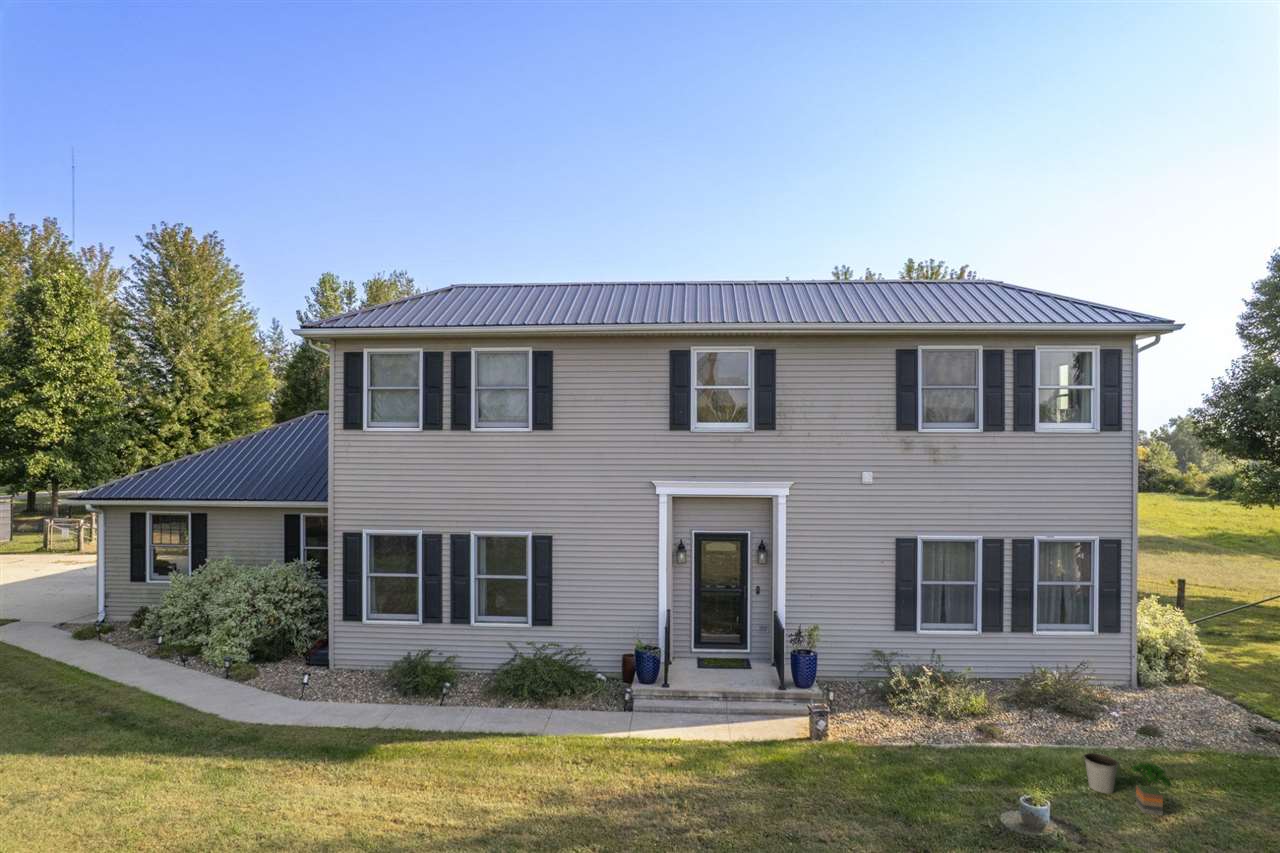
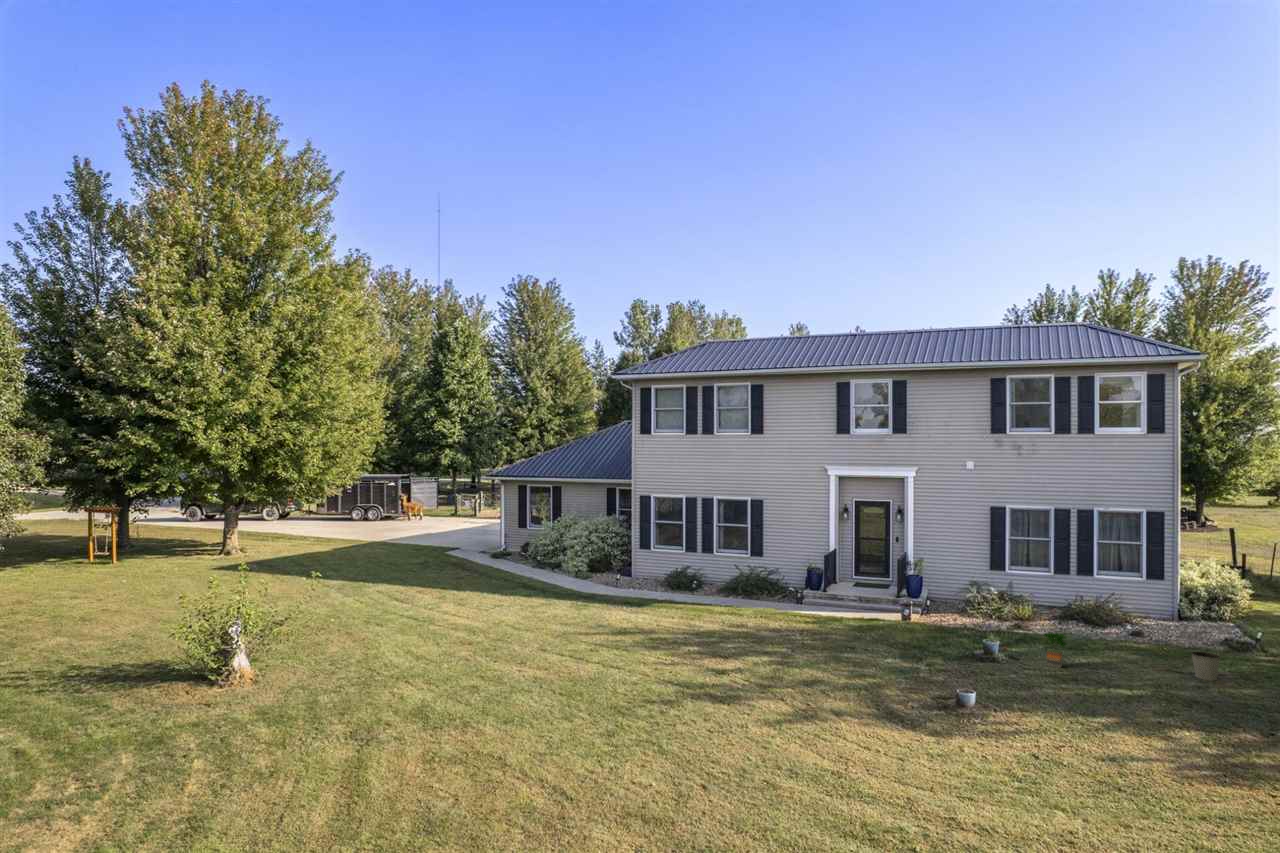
potted tree: present [1132,763,1172,816] -> present [1044,632,1067,668]

